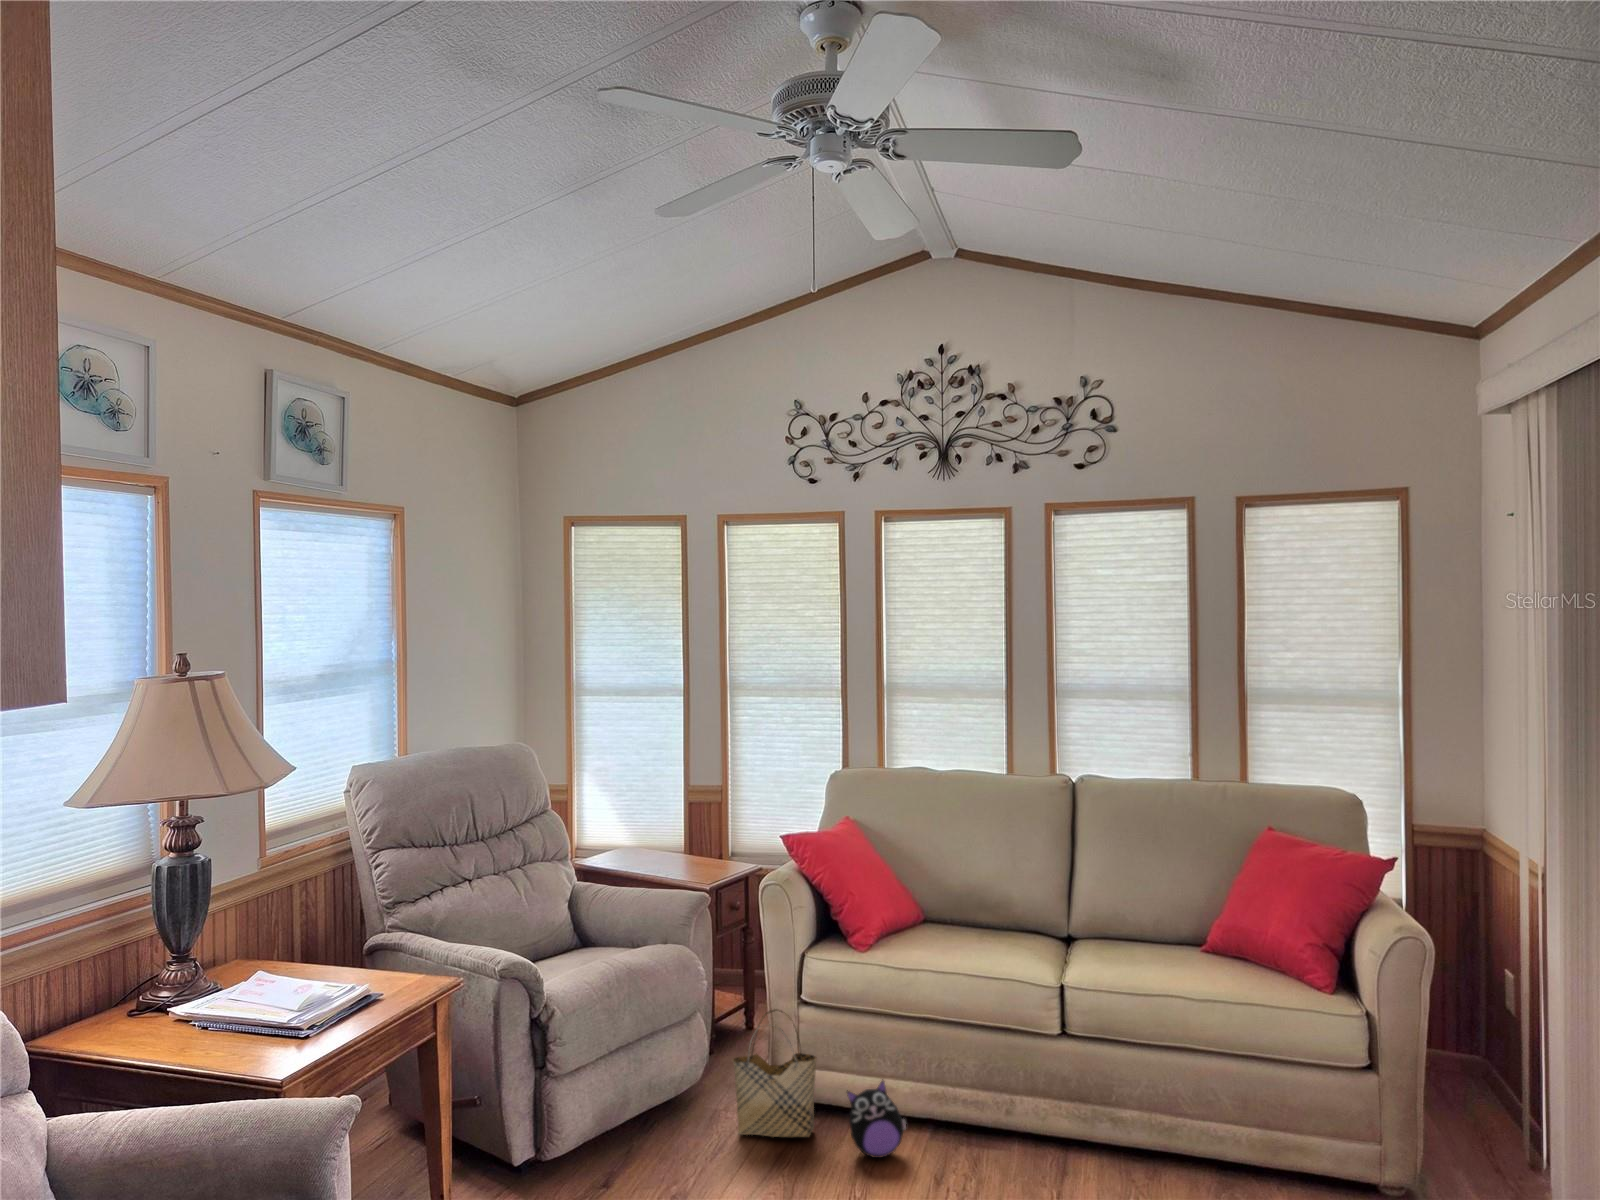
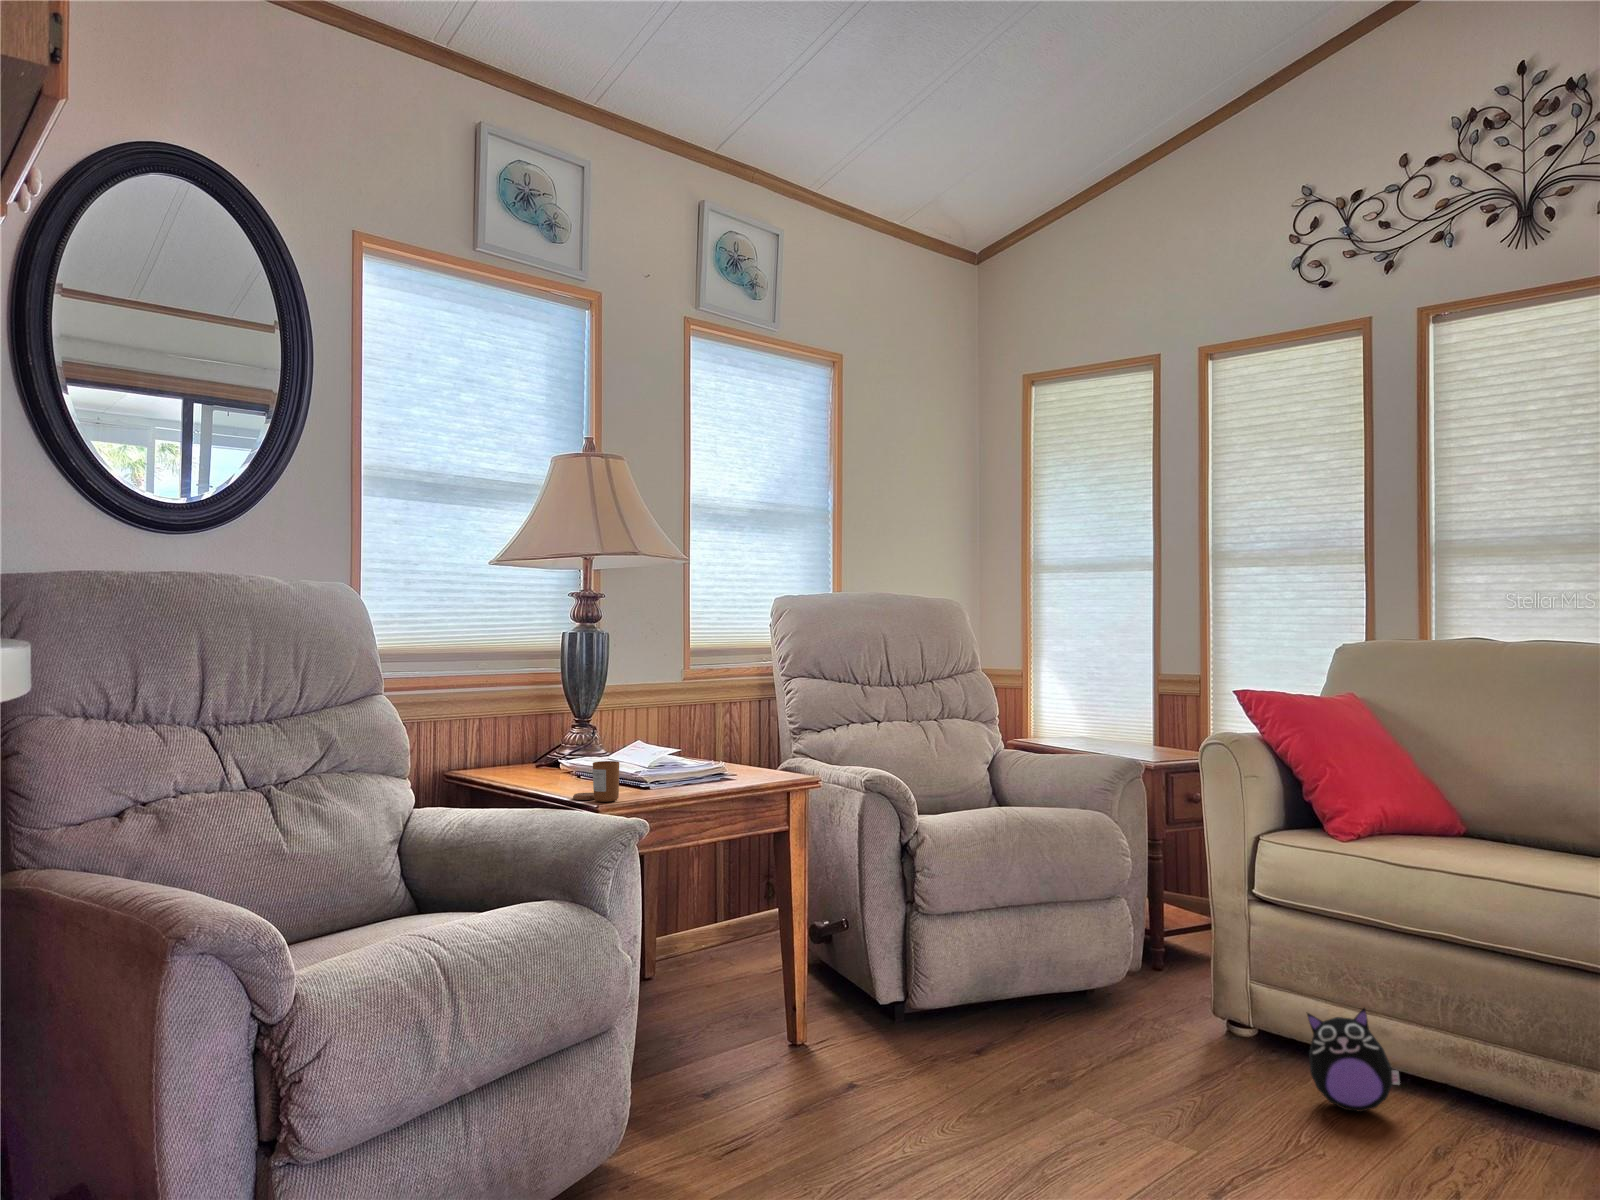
woven basket: present [732,1009,817,1137] -> none [1156,901,1272,1067]
candle: none [229,1011,284,1057] -> present [573,761,619,802]

